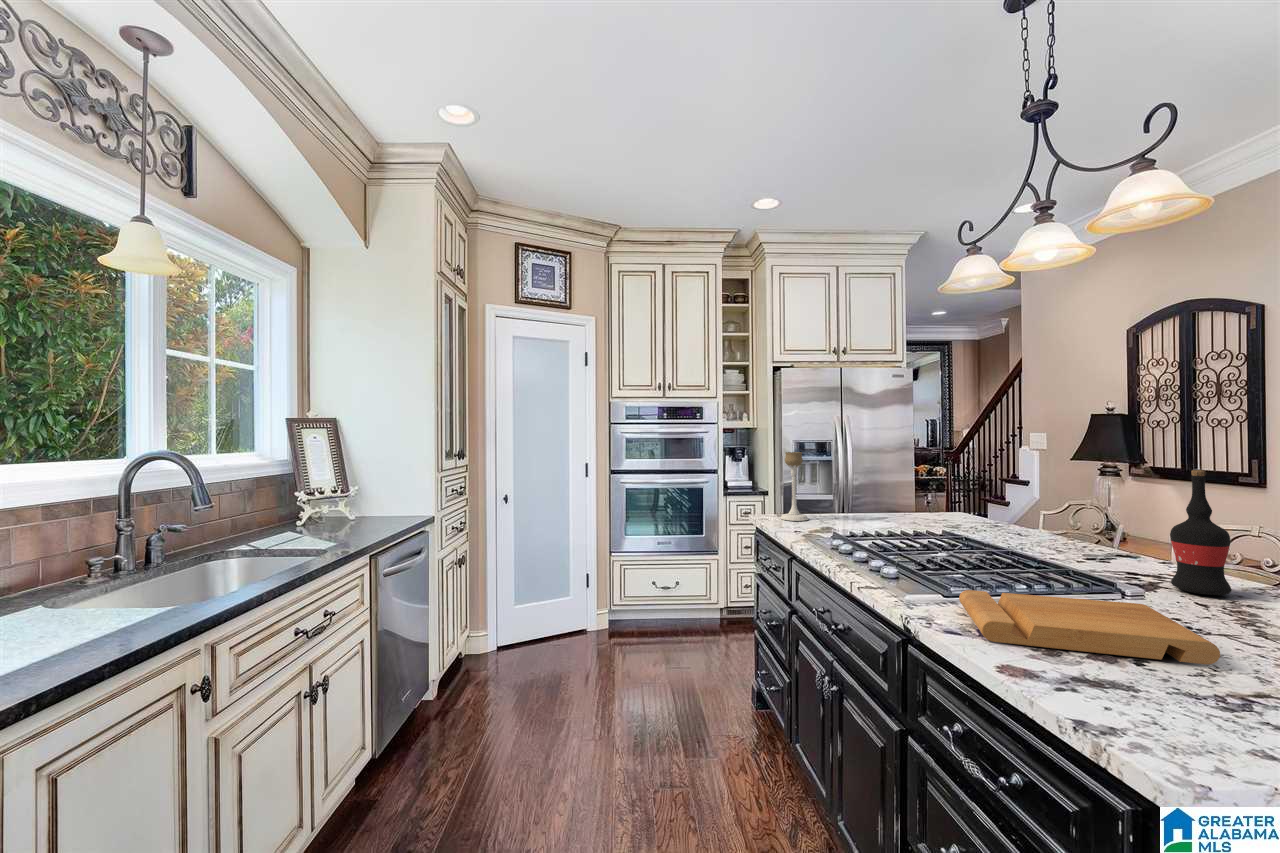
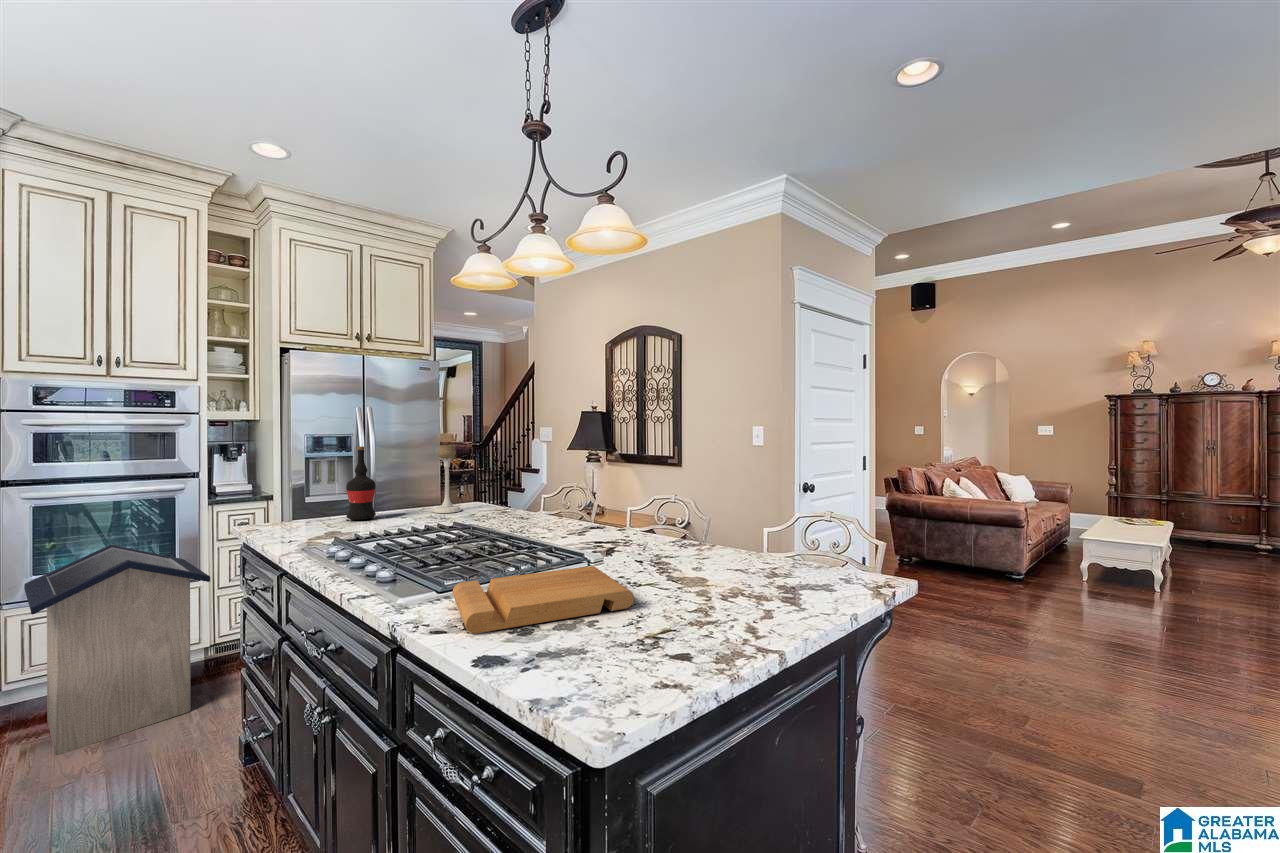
candle holder: present [780,452,809,521] -> present [433,445,461,513]
wine bottle: present [1170,470,1231,595] -> present [346,446,376,520]
trash can: none [632,518,731,655] -> present [24,545,210,755]

